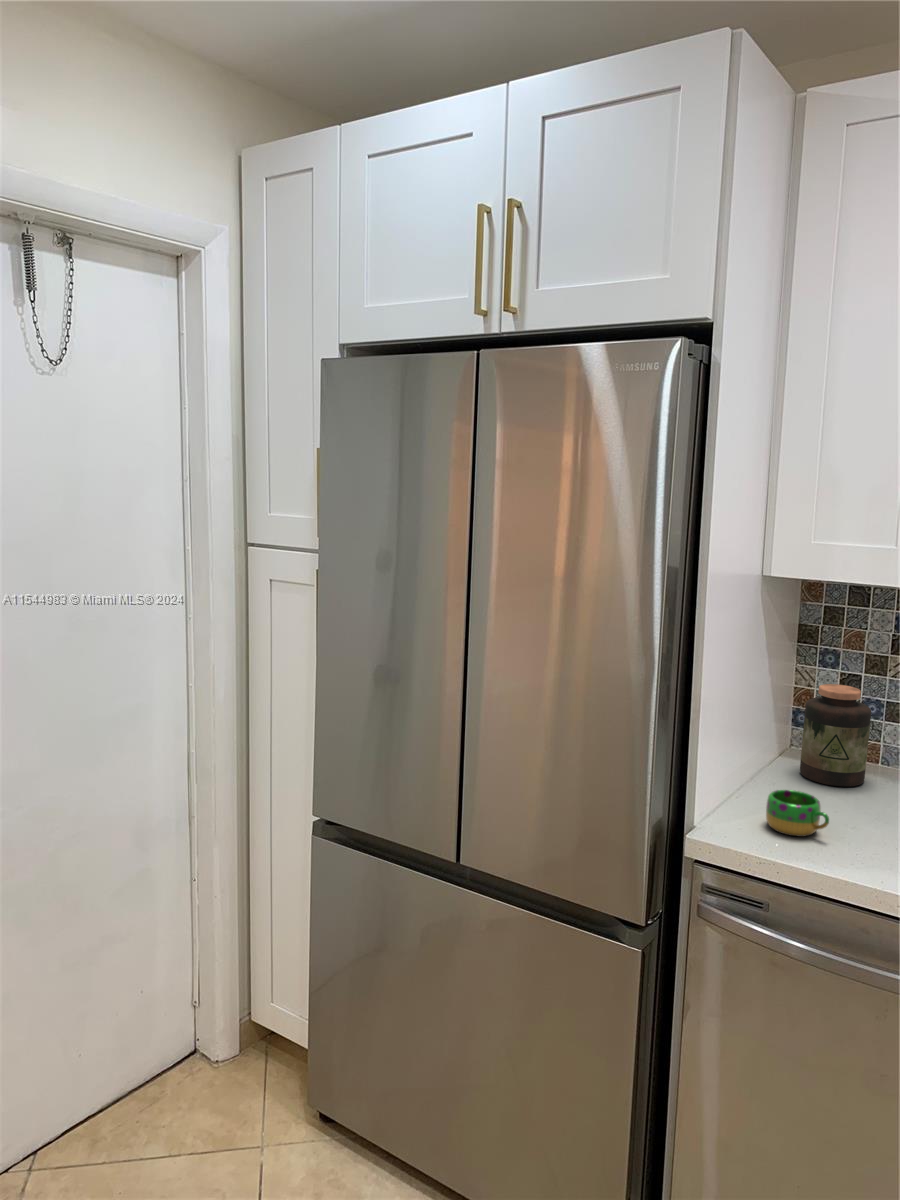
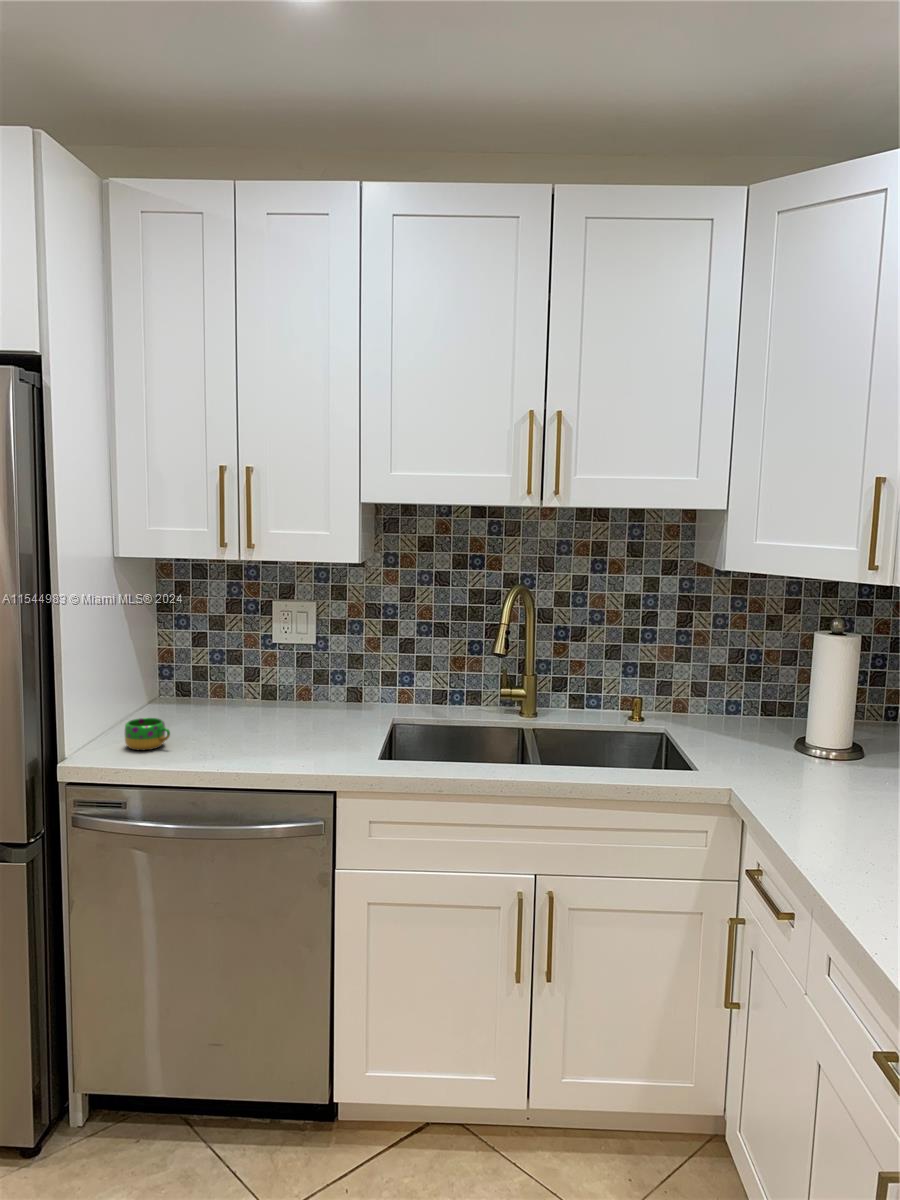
jar: present [800,684,871,787] -> none [162,640,210,715]

